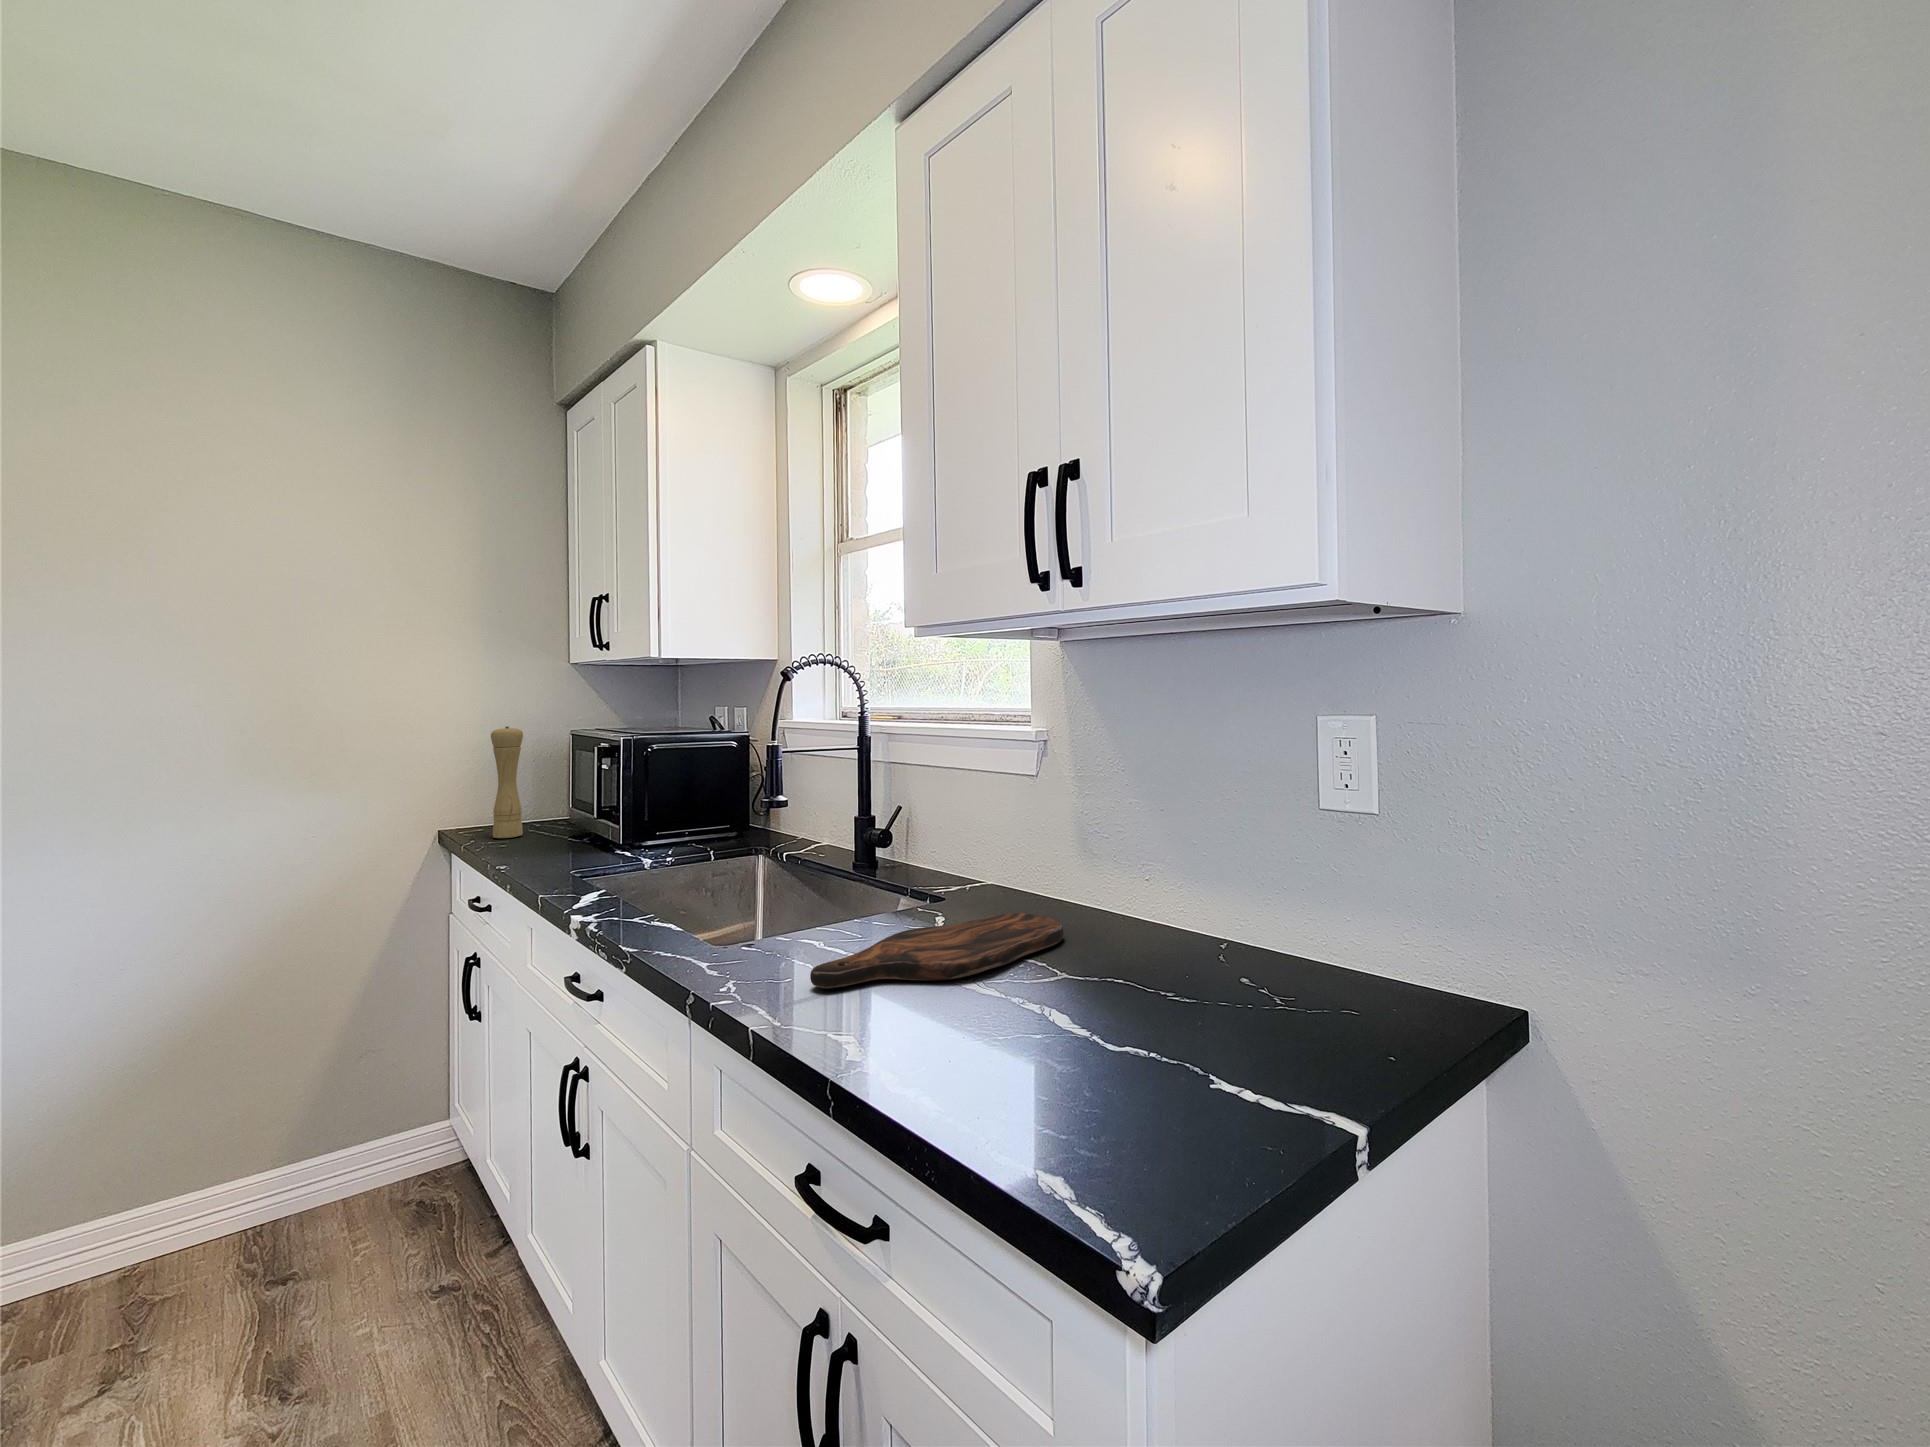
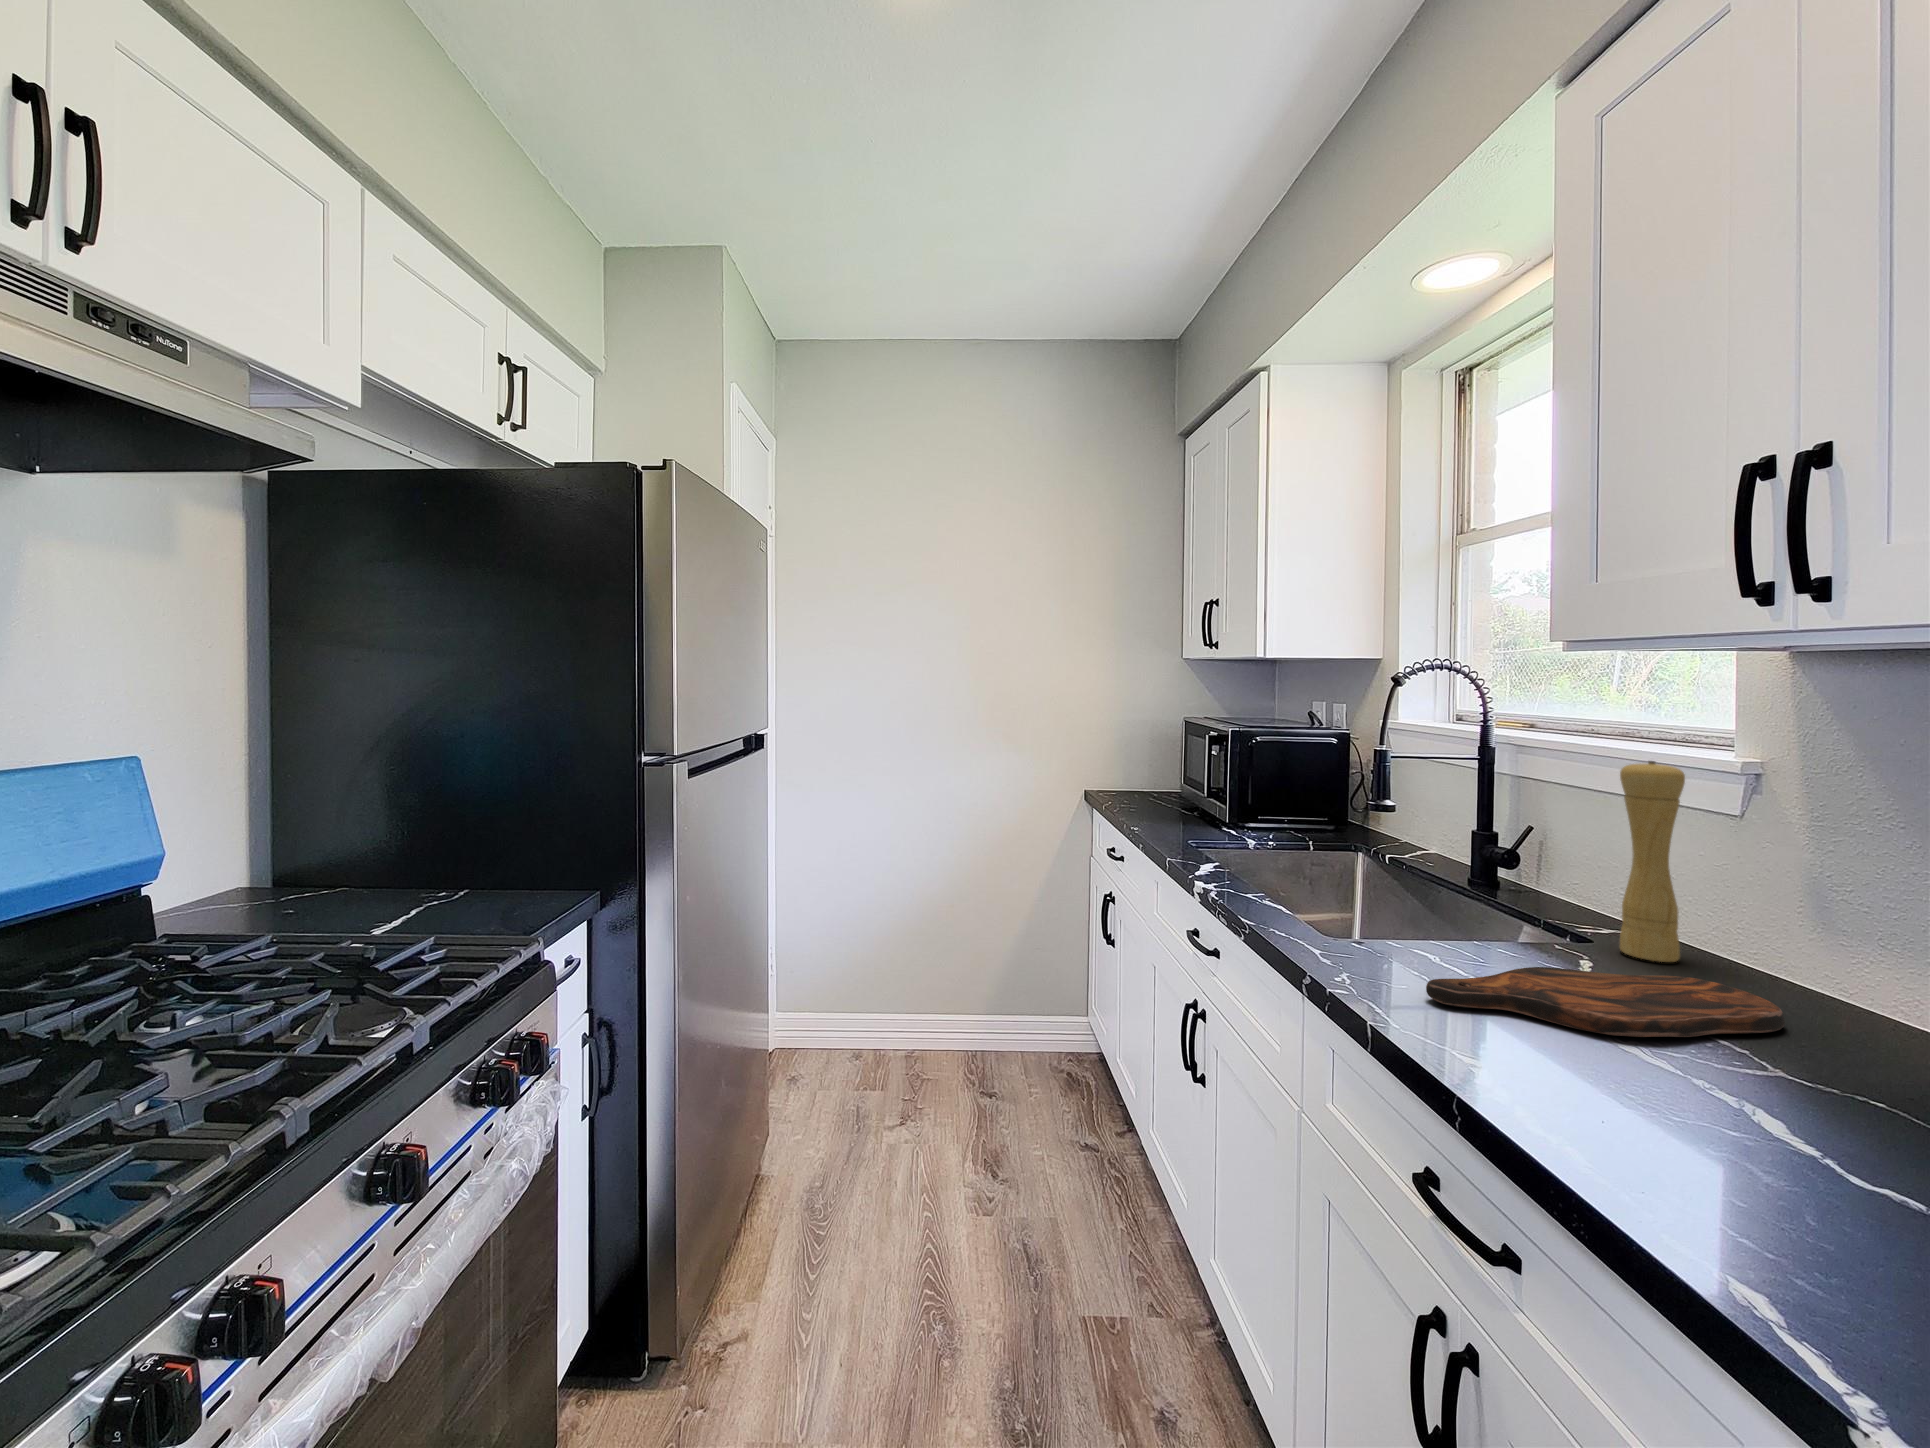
pepper mill: present [491,727,523,838] -> present [1620,761,1685,962]

